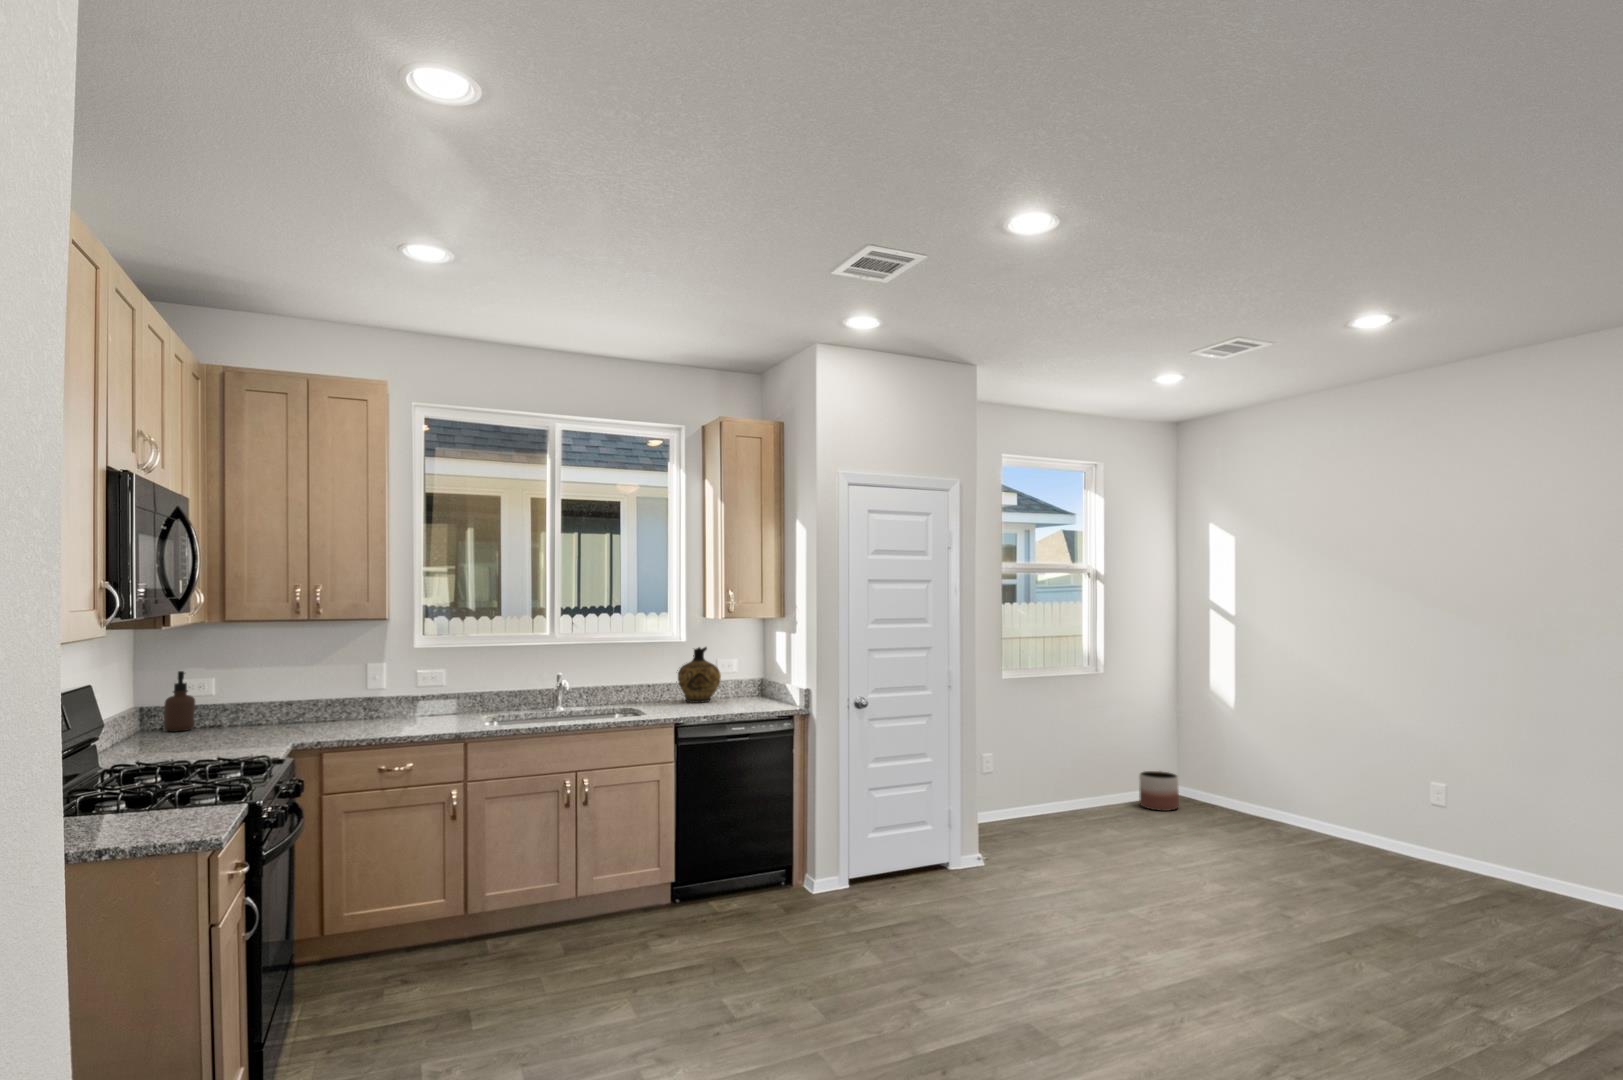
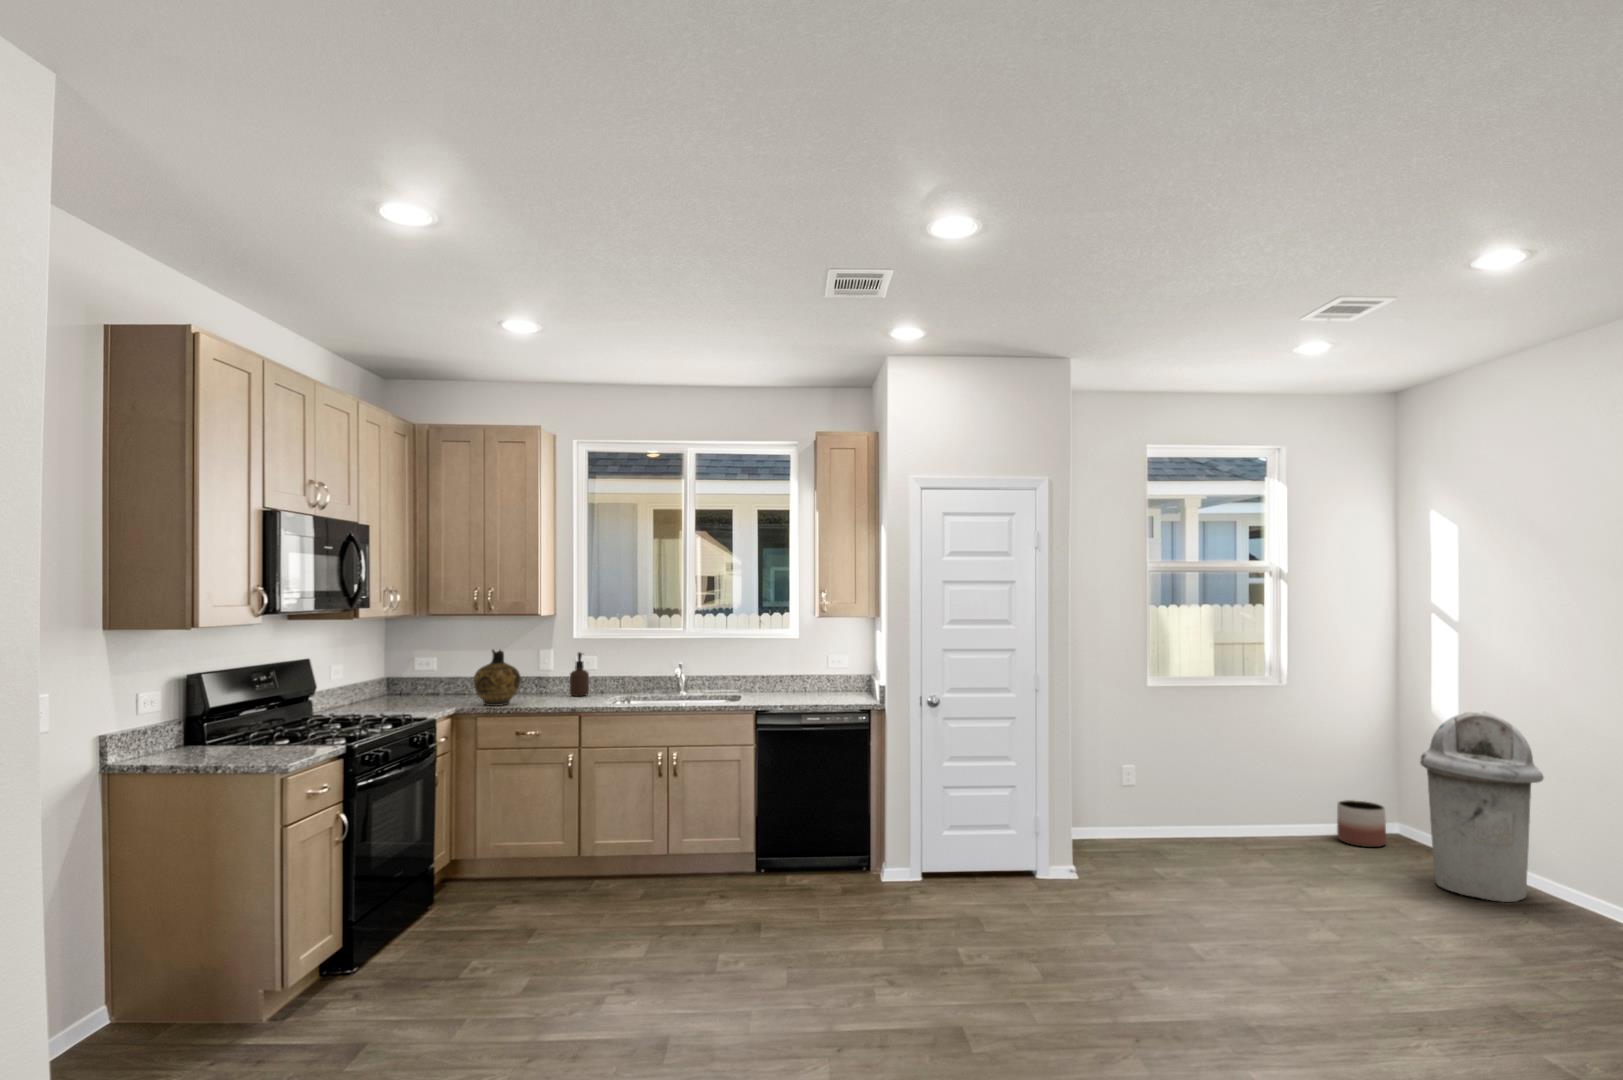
ceramic jug: present [677,647,721,703] -> present [473,650,521,706]
soap dispenser: present [164,671,195,732] -> present [570,652,589,696]
trash can: none [1234,687,1329,844] -> present [1420,712,1544,902]

